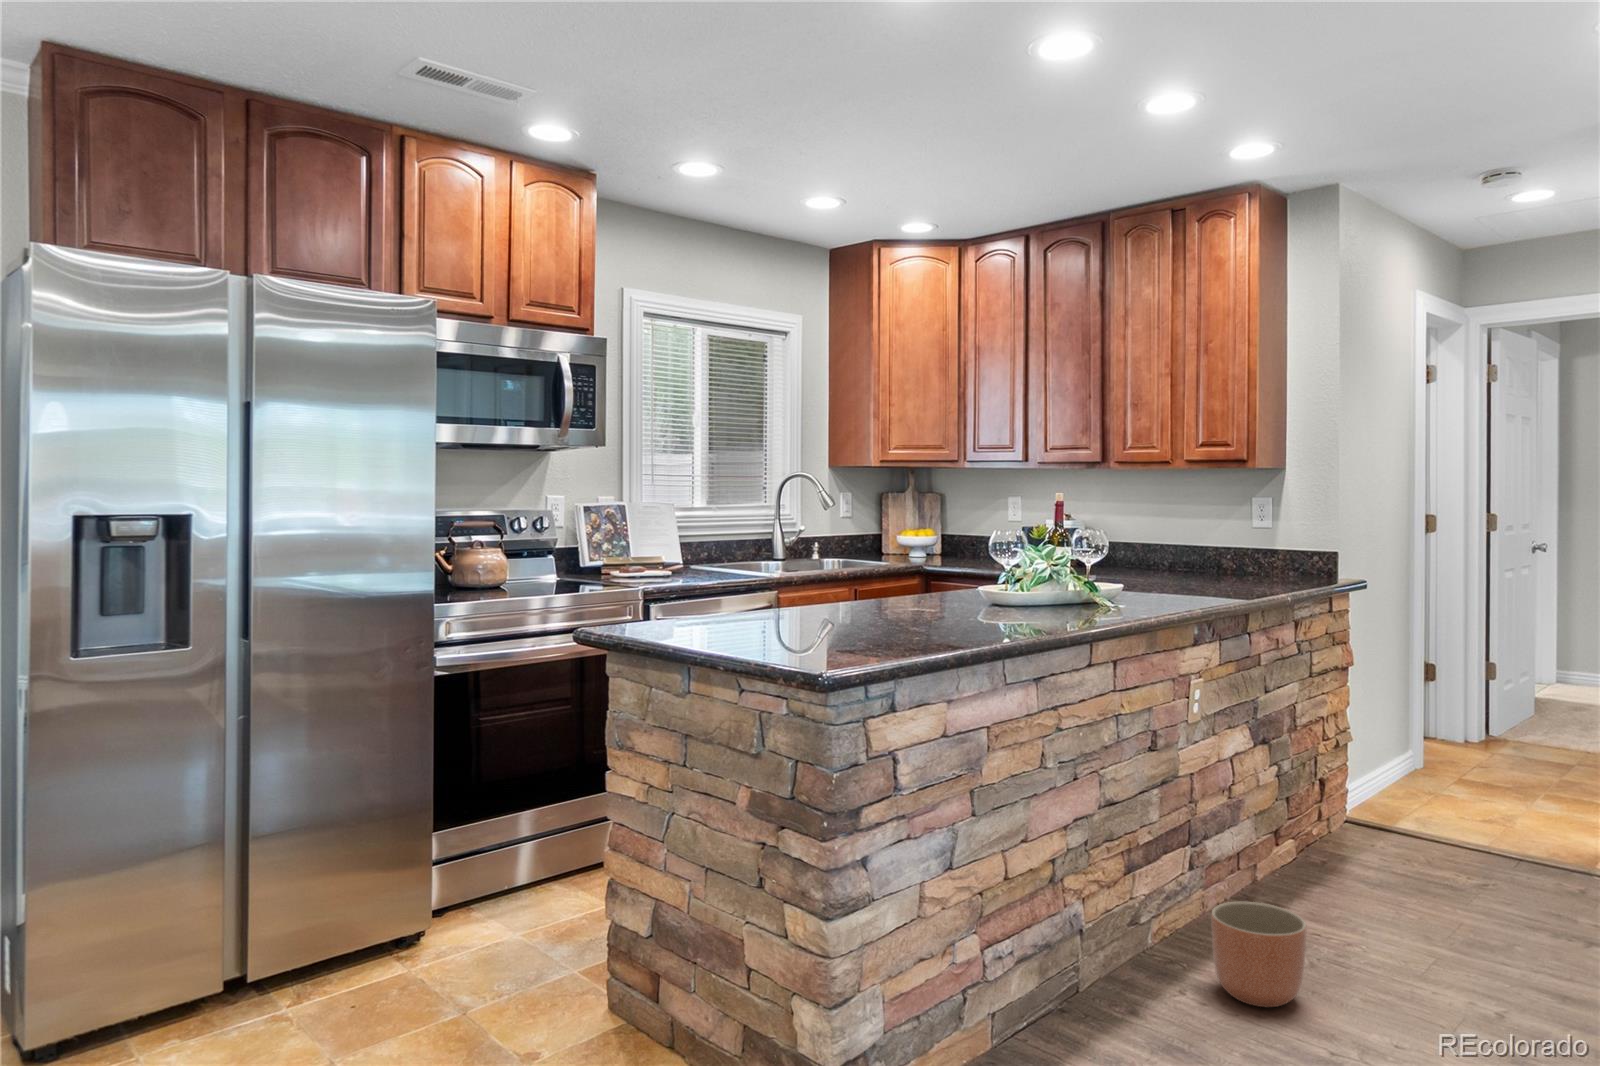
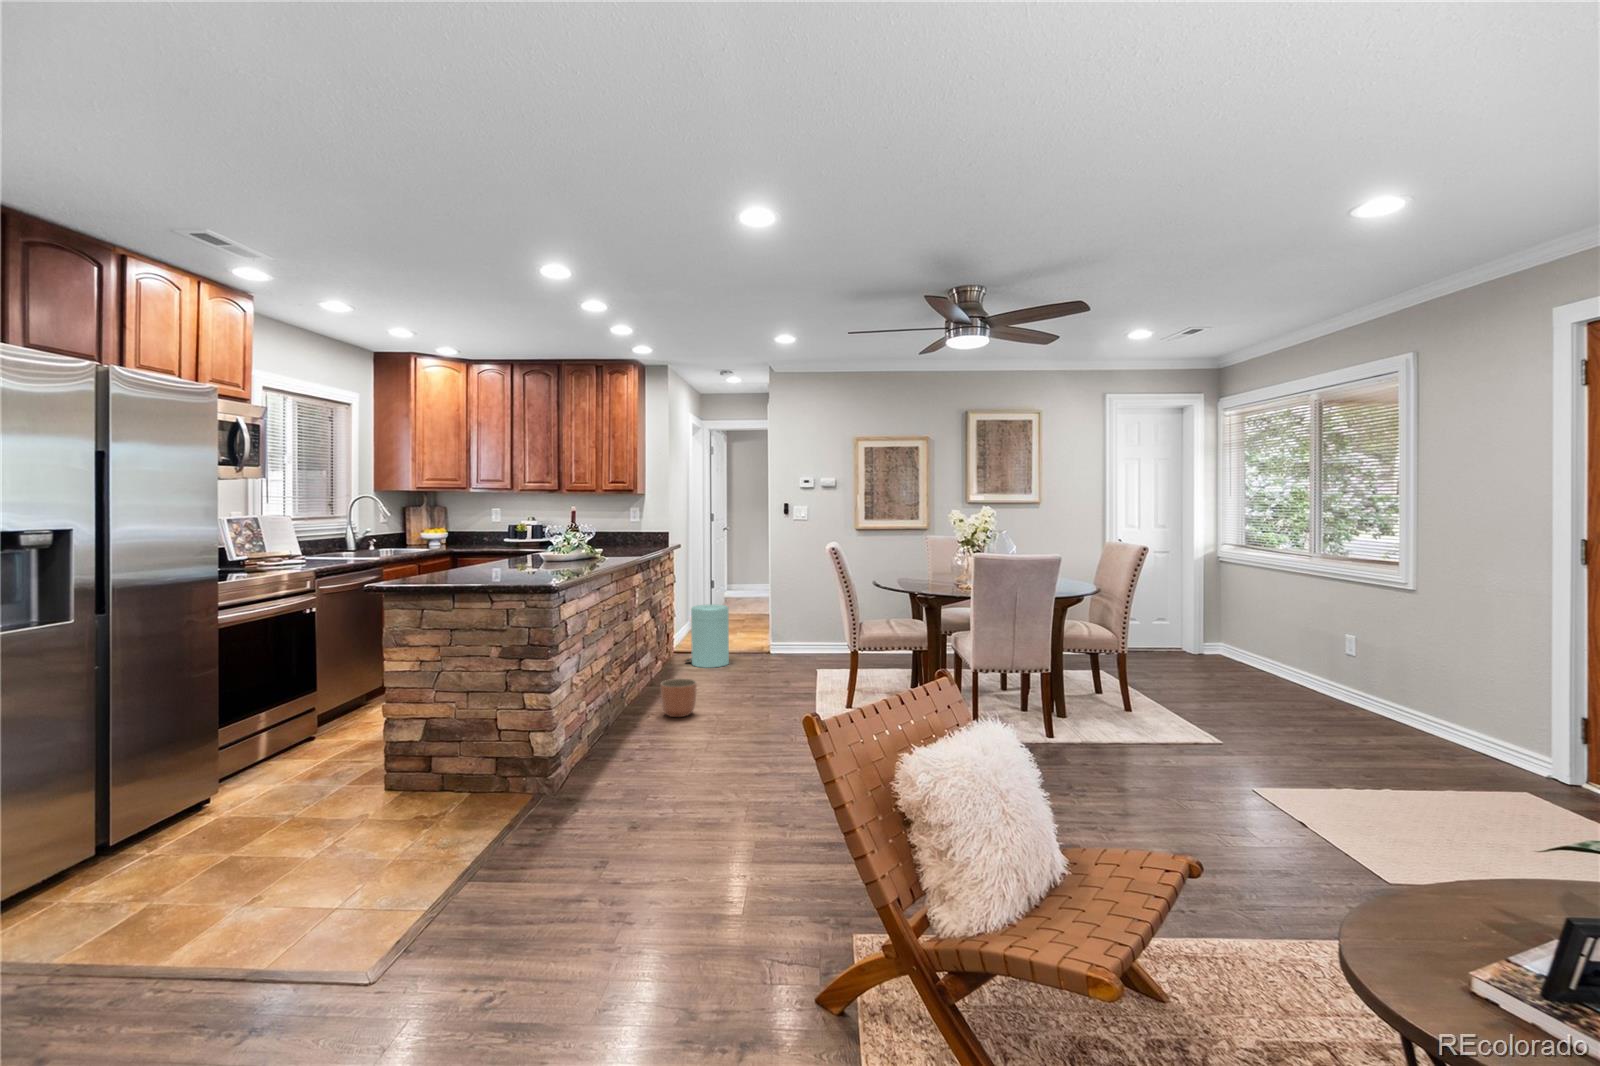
trash can: none [1351,714,1471,870] -> present [686,604,729,668]

